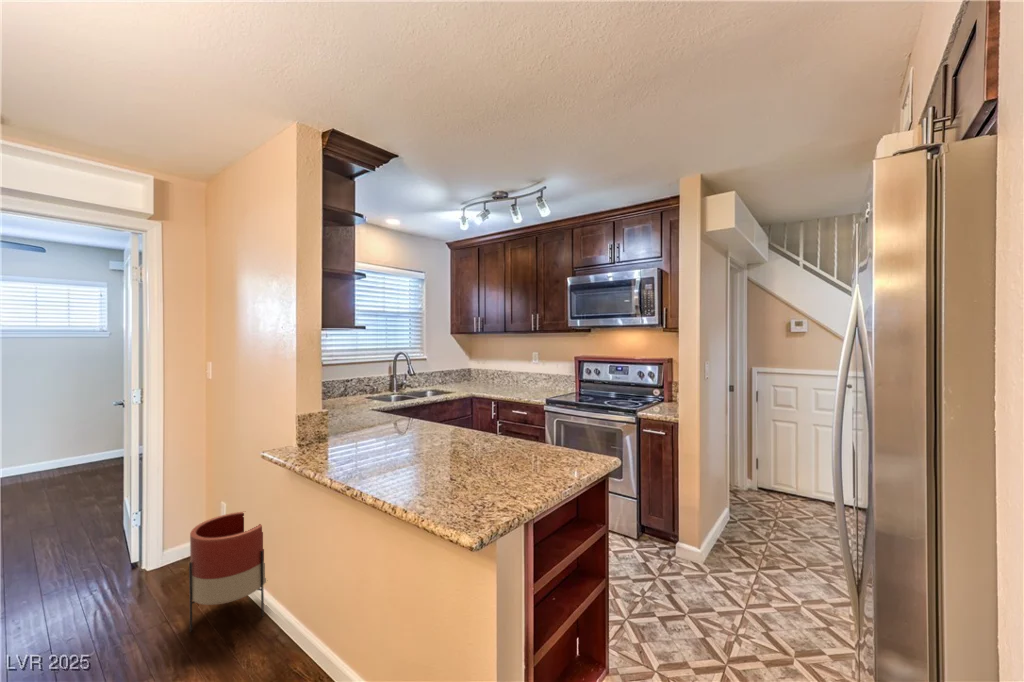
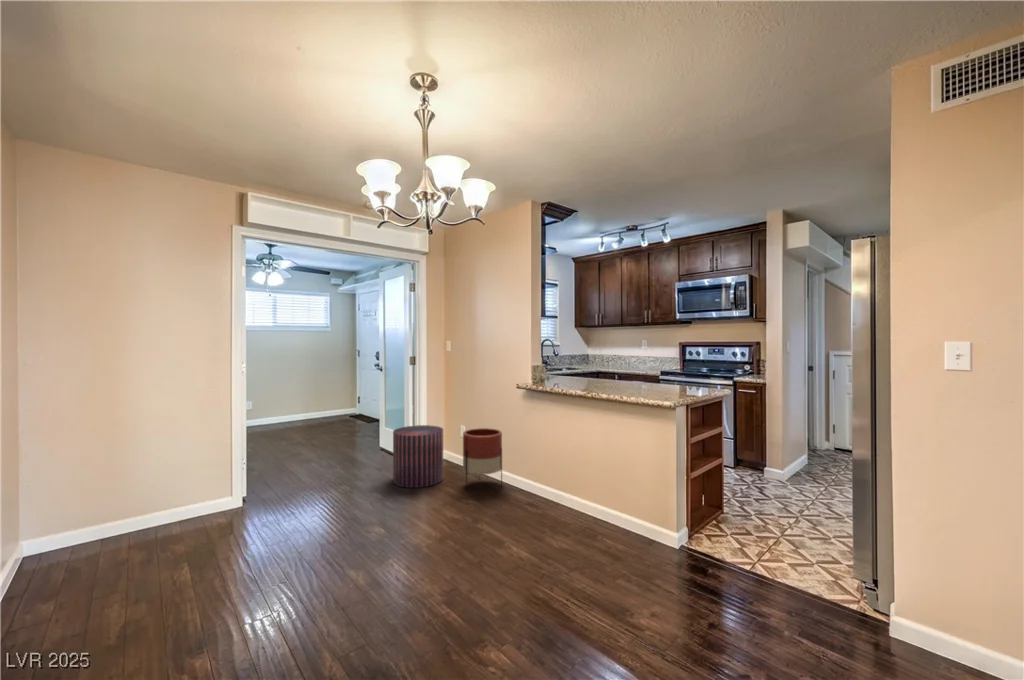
pouf: none [63,506,178,635] -> present [393,425,443,488]

